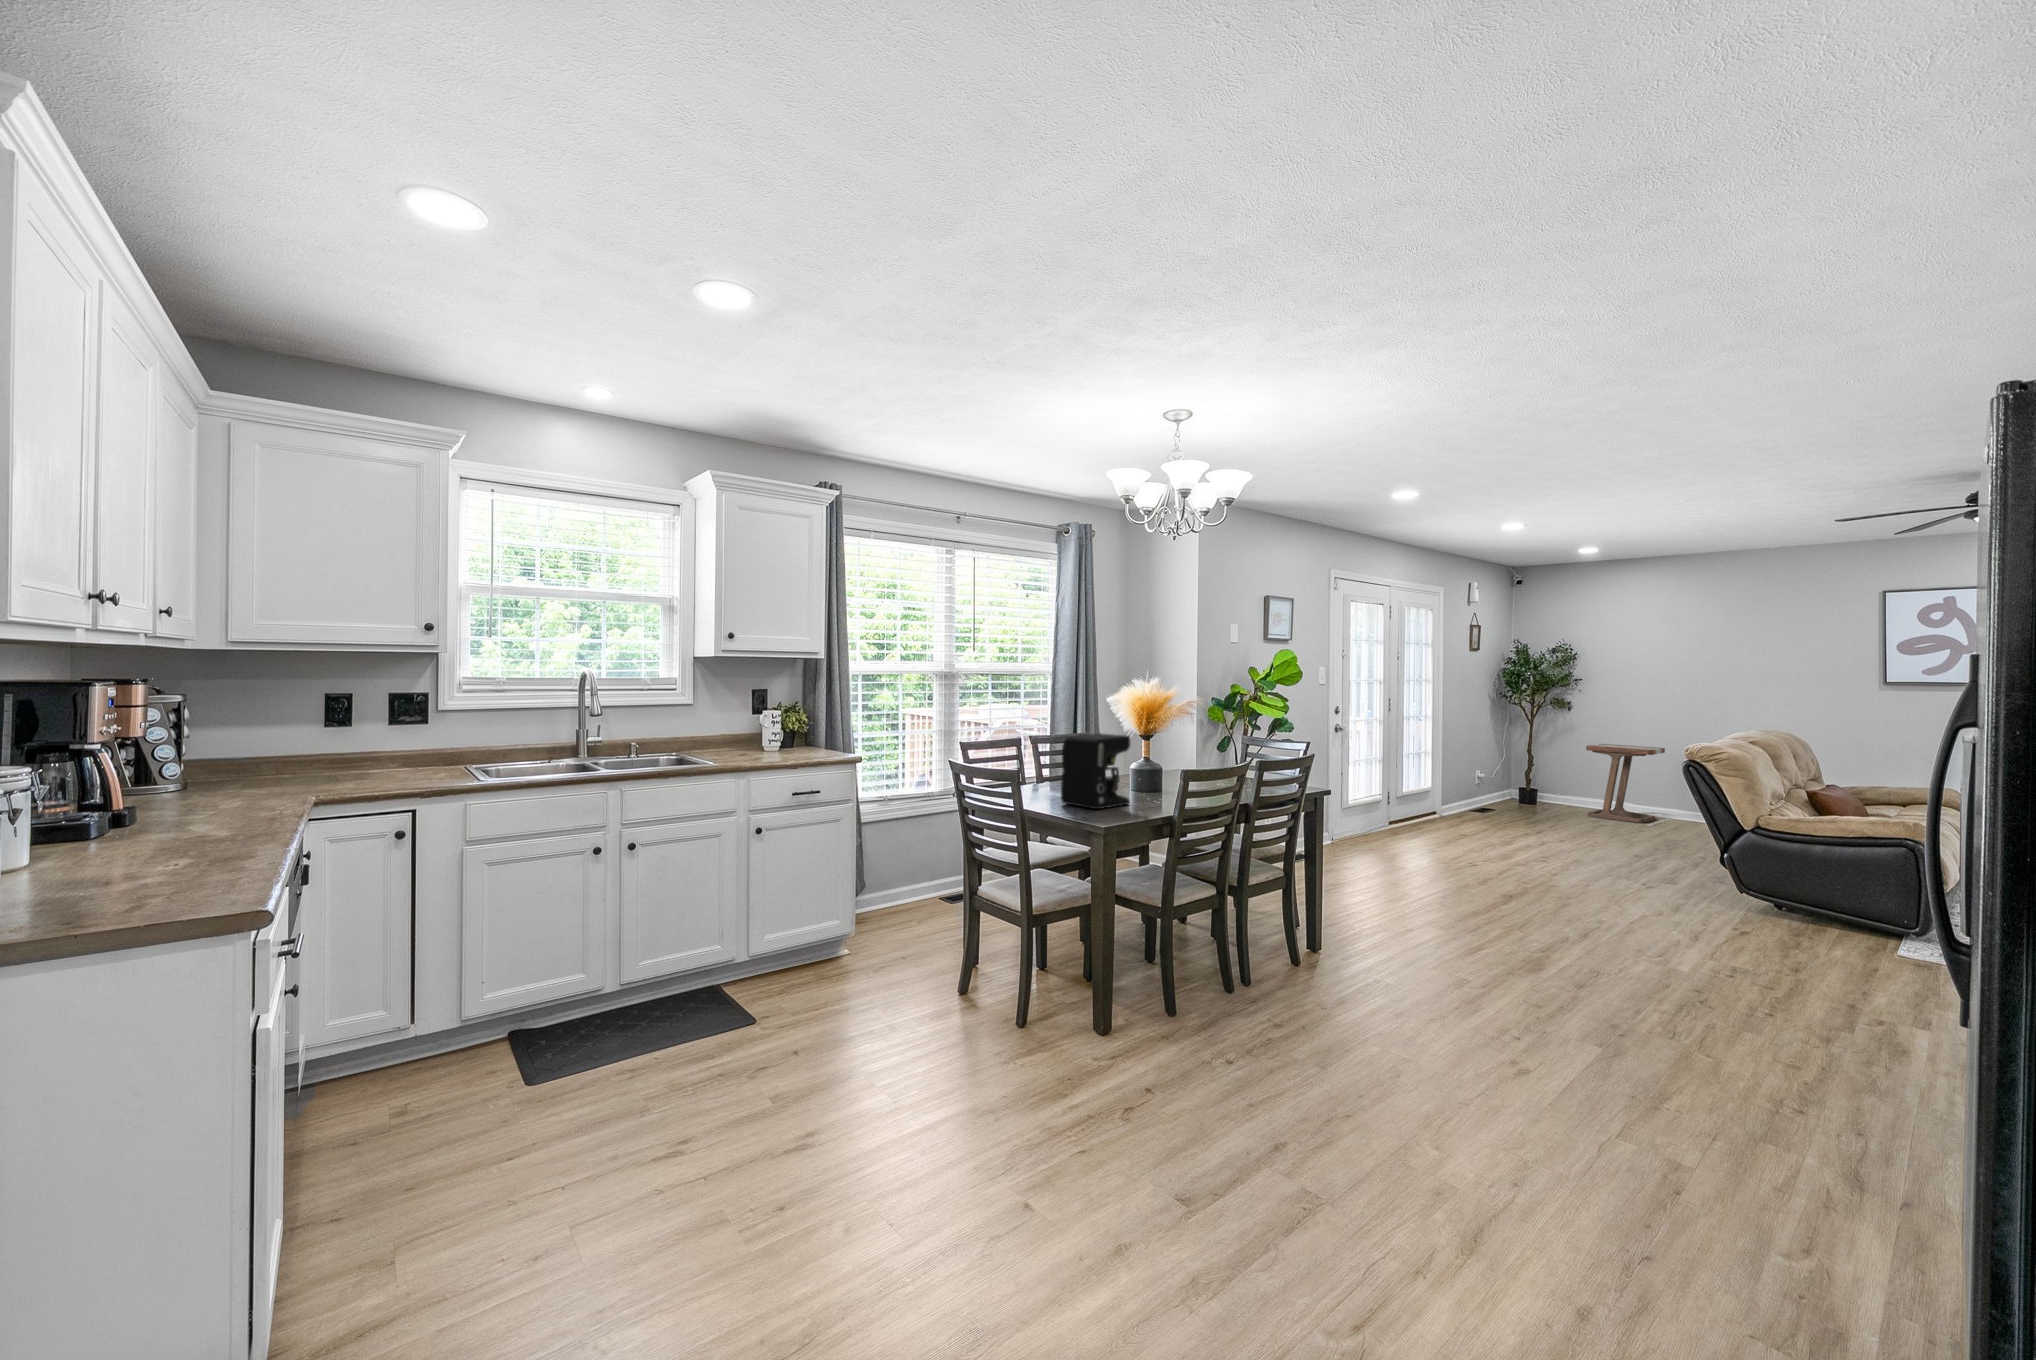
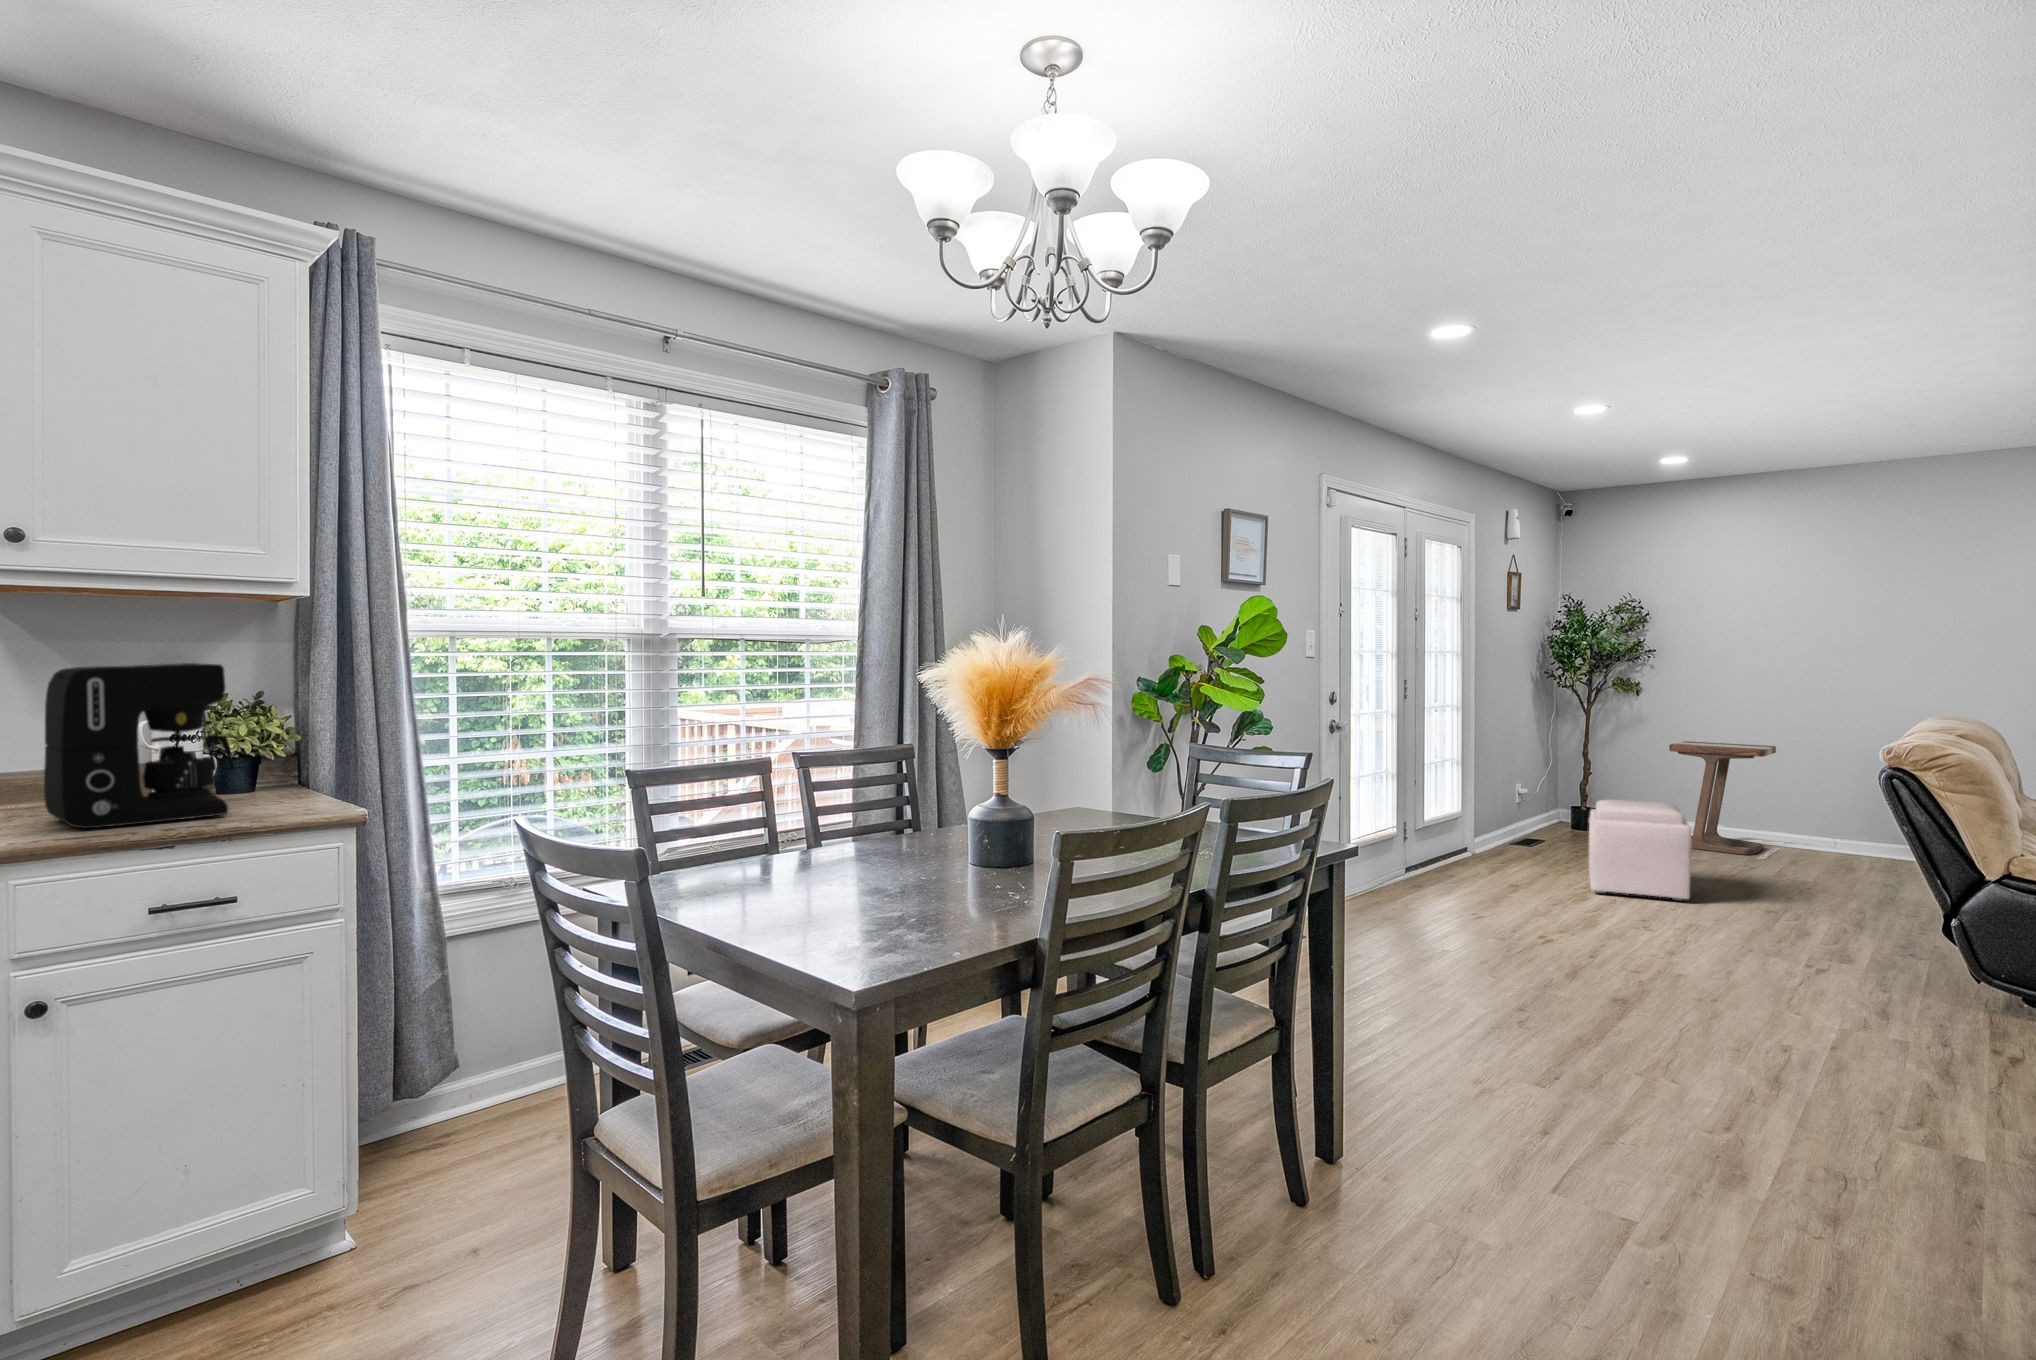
coffee maker: present [1061,733,1130,809] -> present [44,663,234,828]
ottoman: none [1515,781,1582,848] -> present [1589,800,1691,901]

